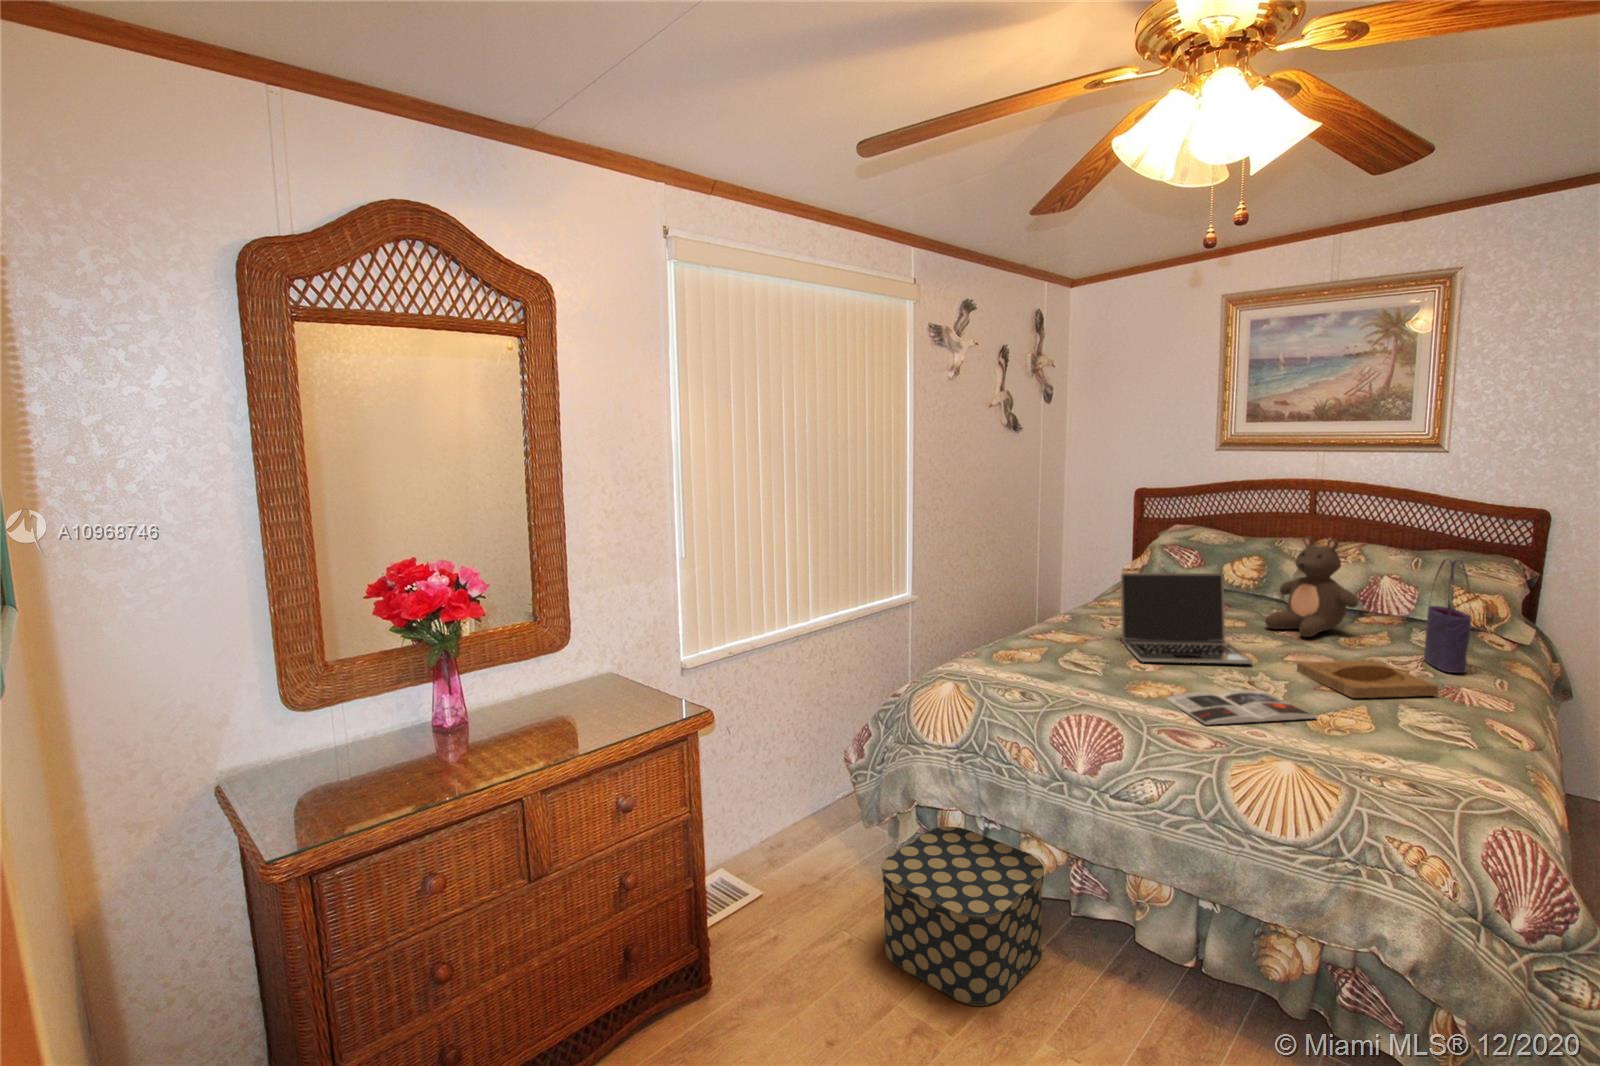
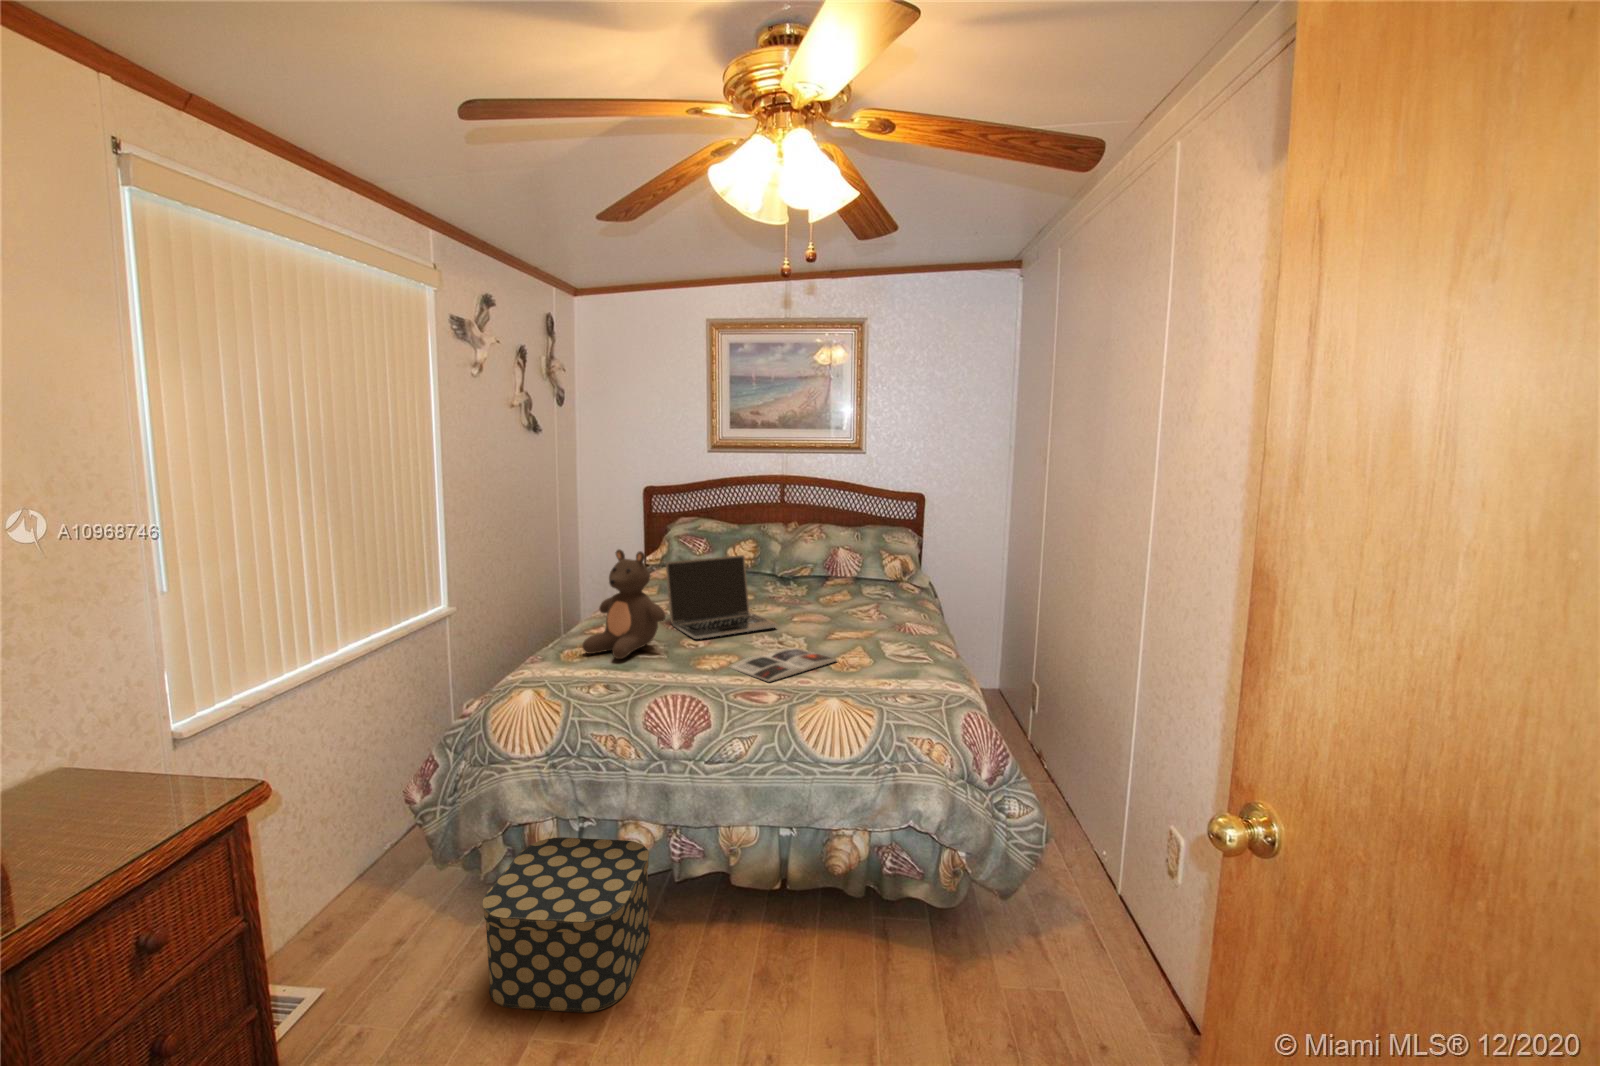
teddy bear: present [1265,536,1358,637] -> present [583,549,666,659]
tote bag: present [1424,559,1472,673] -> none [876,531,904,613]
tray: present [1297,660,1438,698] -> none [807,612,896,642]

